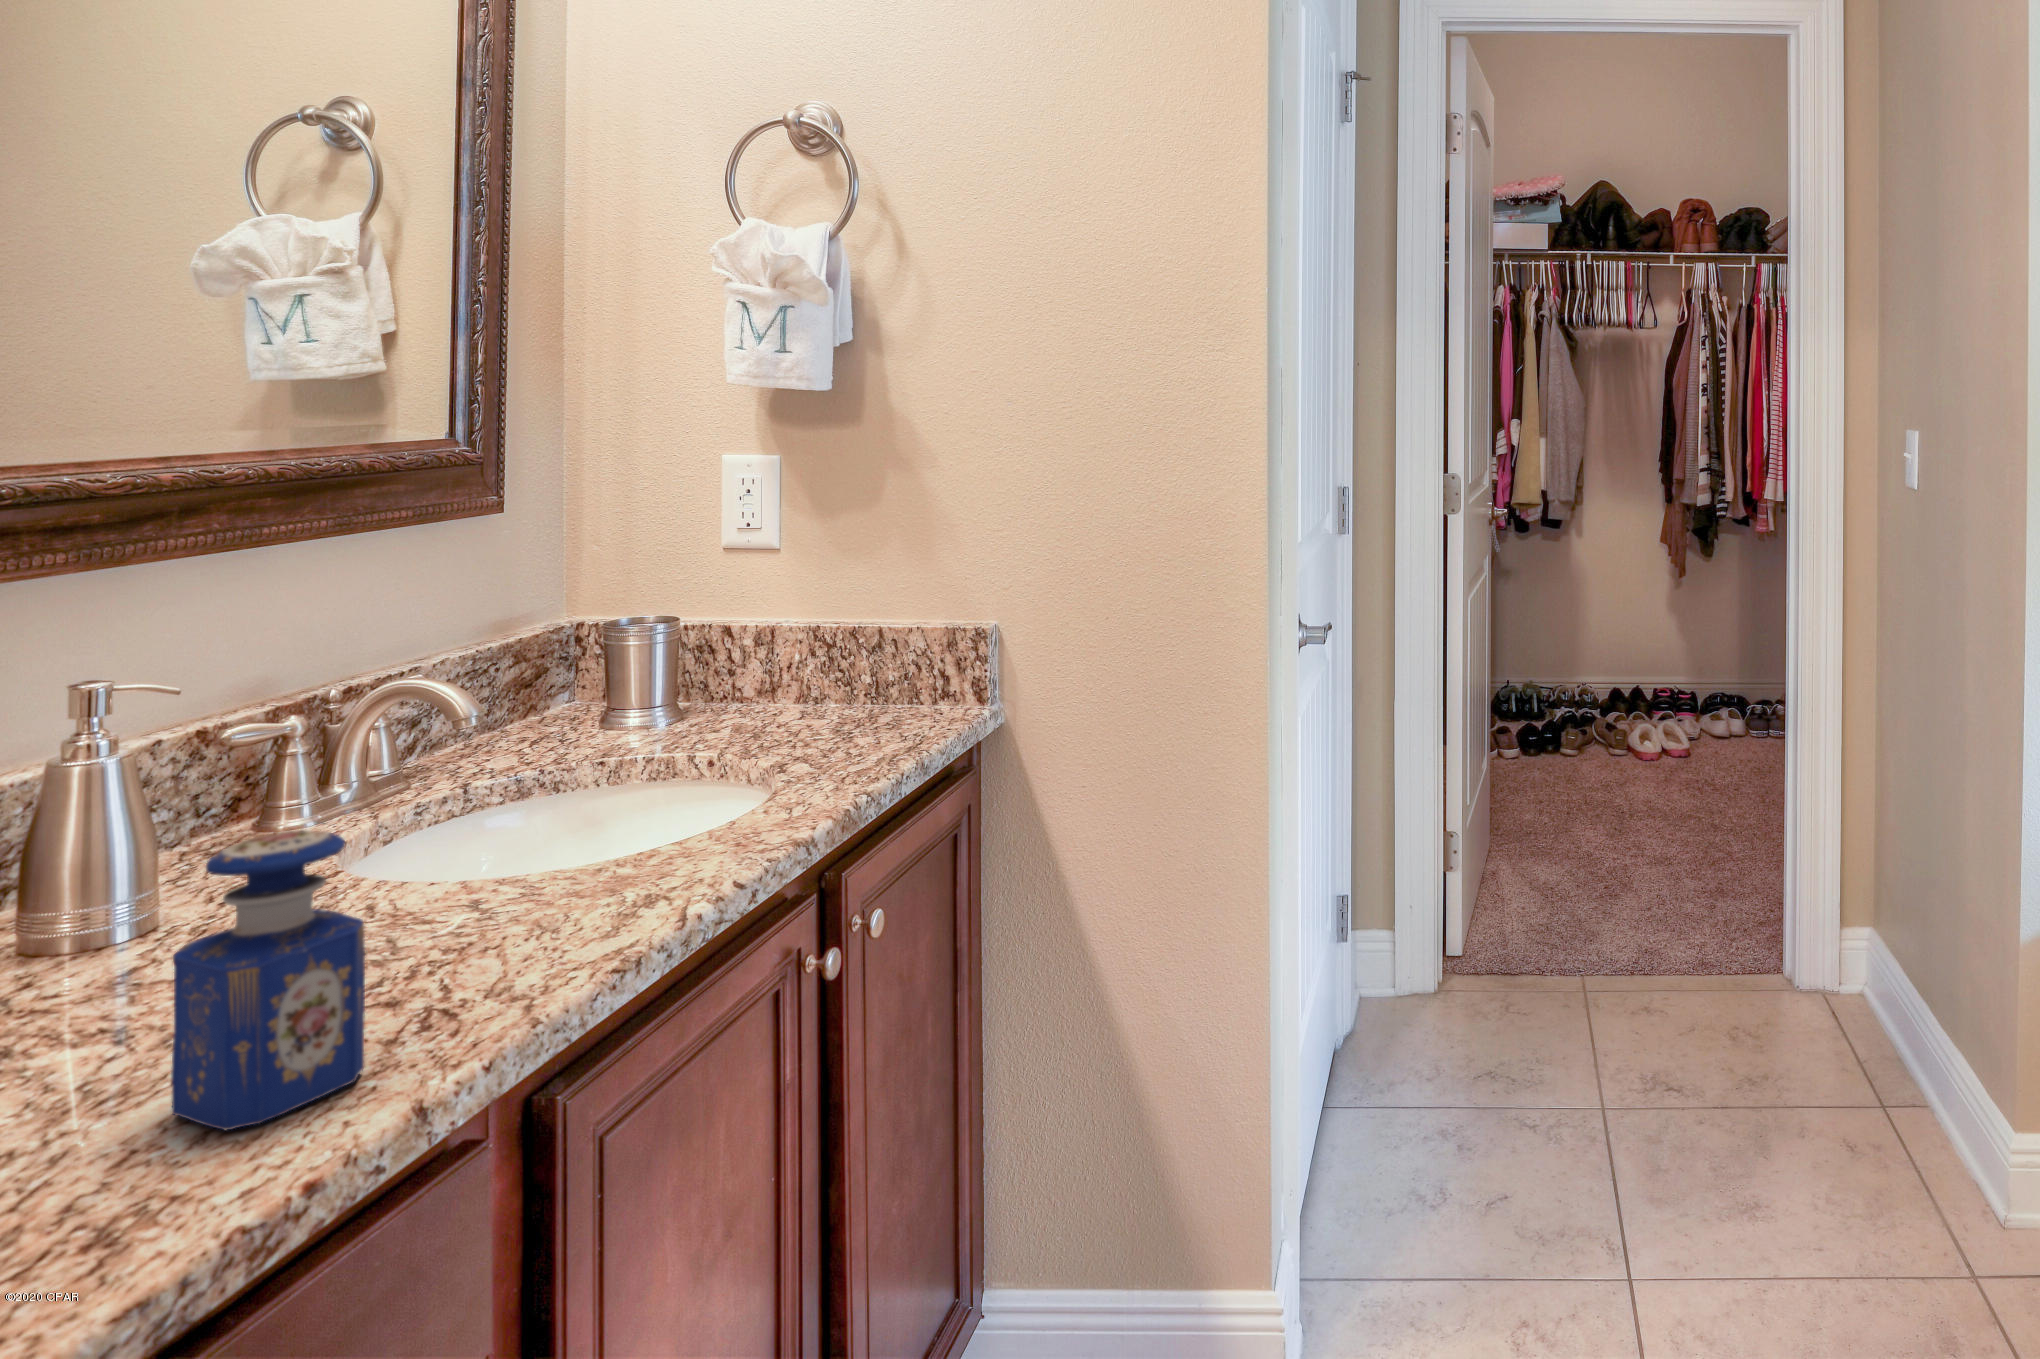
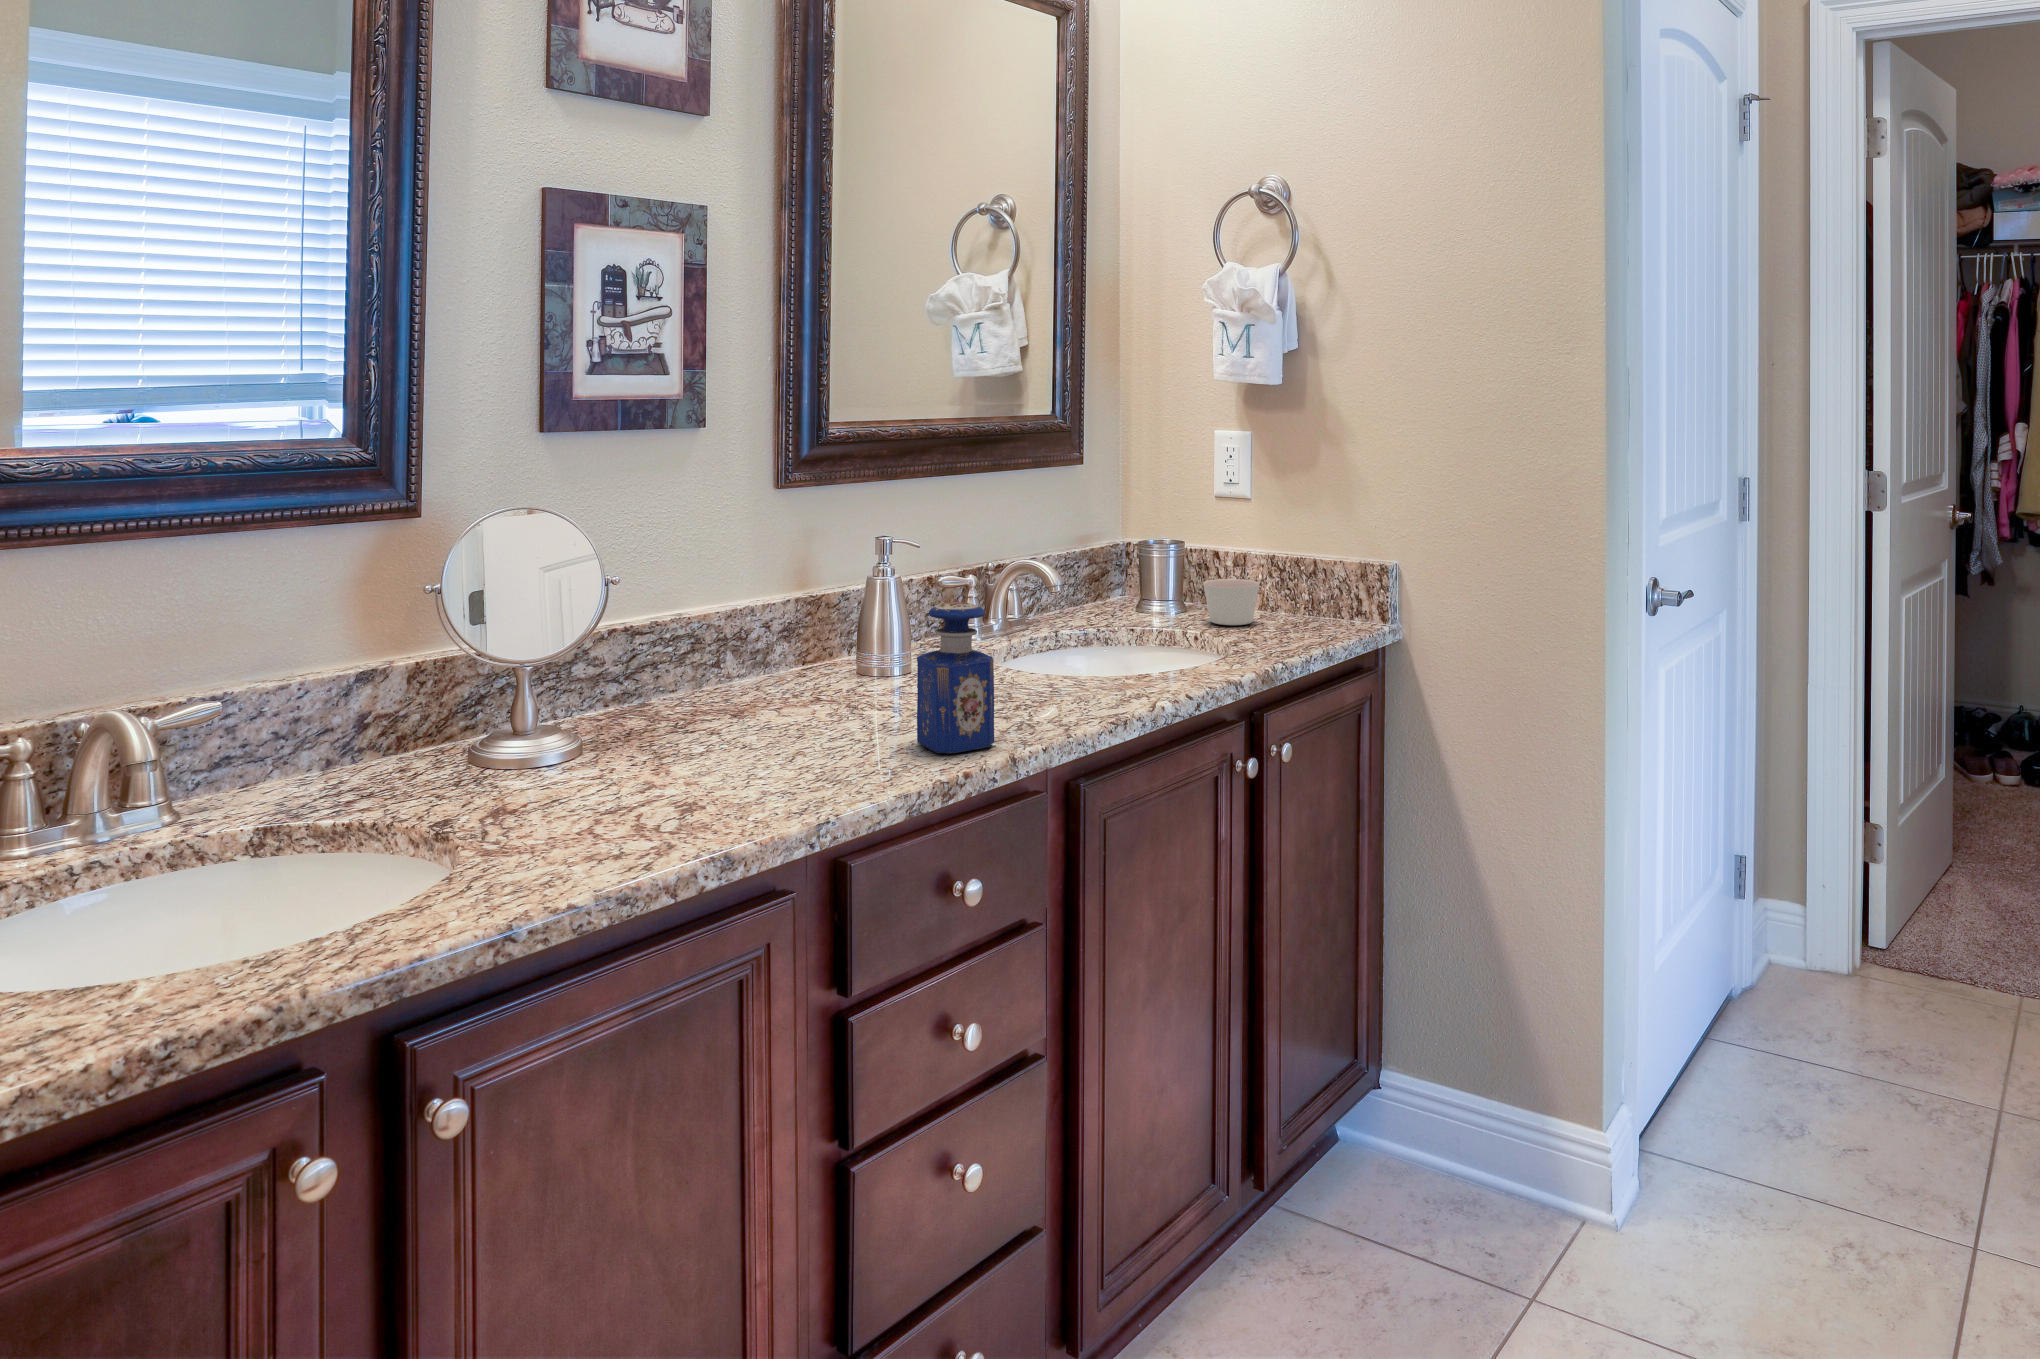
candle: none [722,664,810,734] -> present [1203,579,1259,625]

